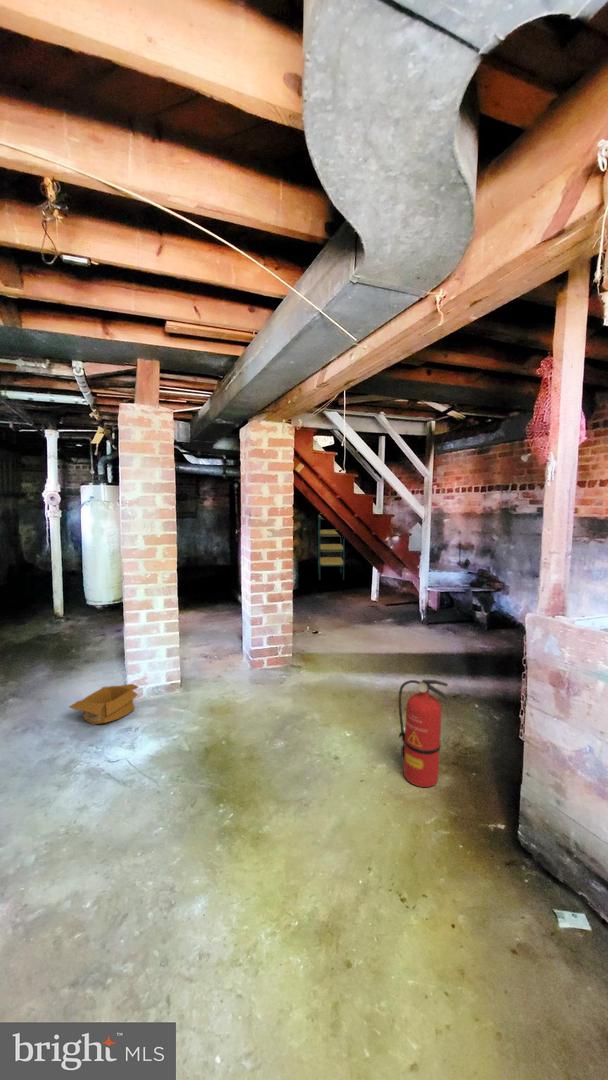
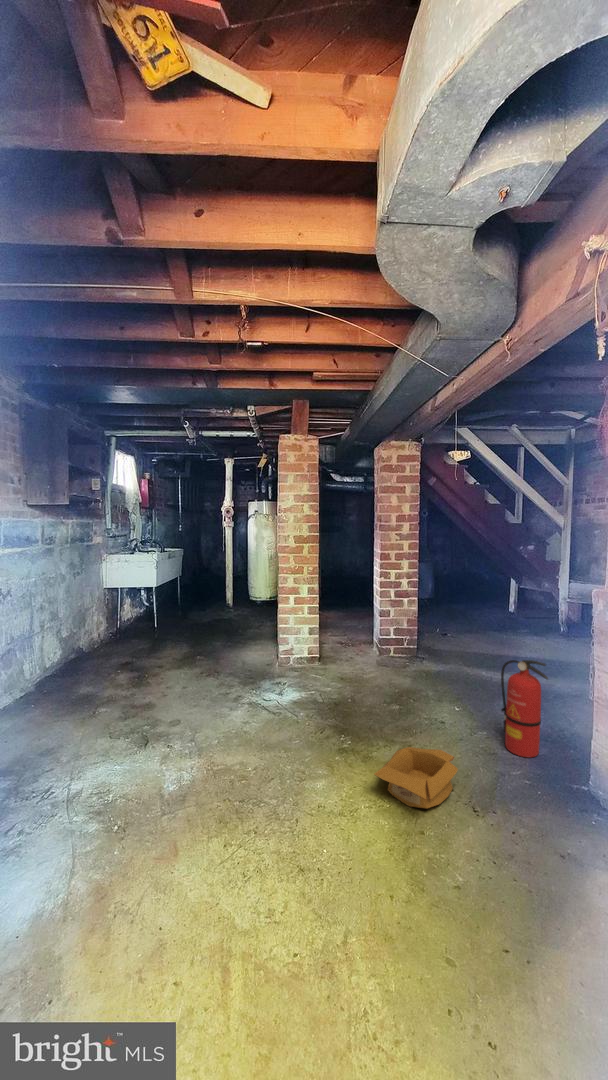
shelving unit: present [318,515,344,580] -> none [457,527,484,594]
cardboard box: present [70,684,138,724] -> present [374,747,458,808]

